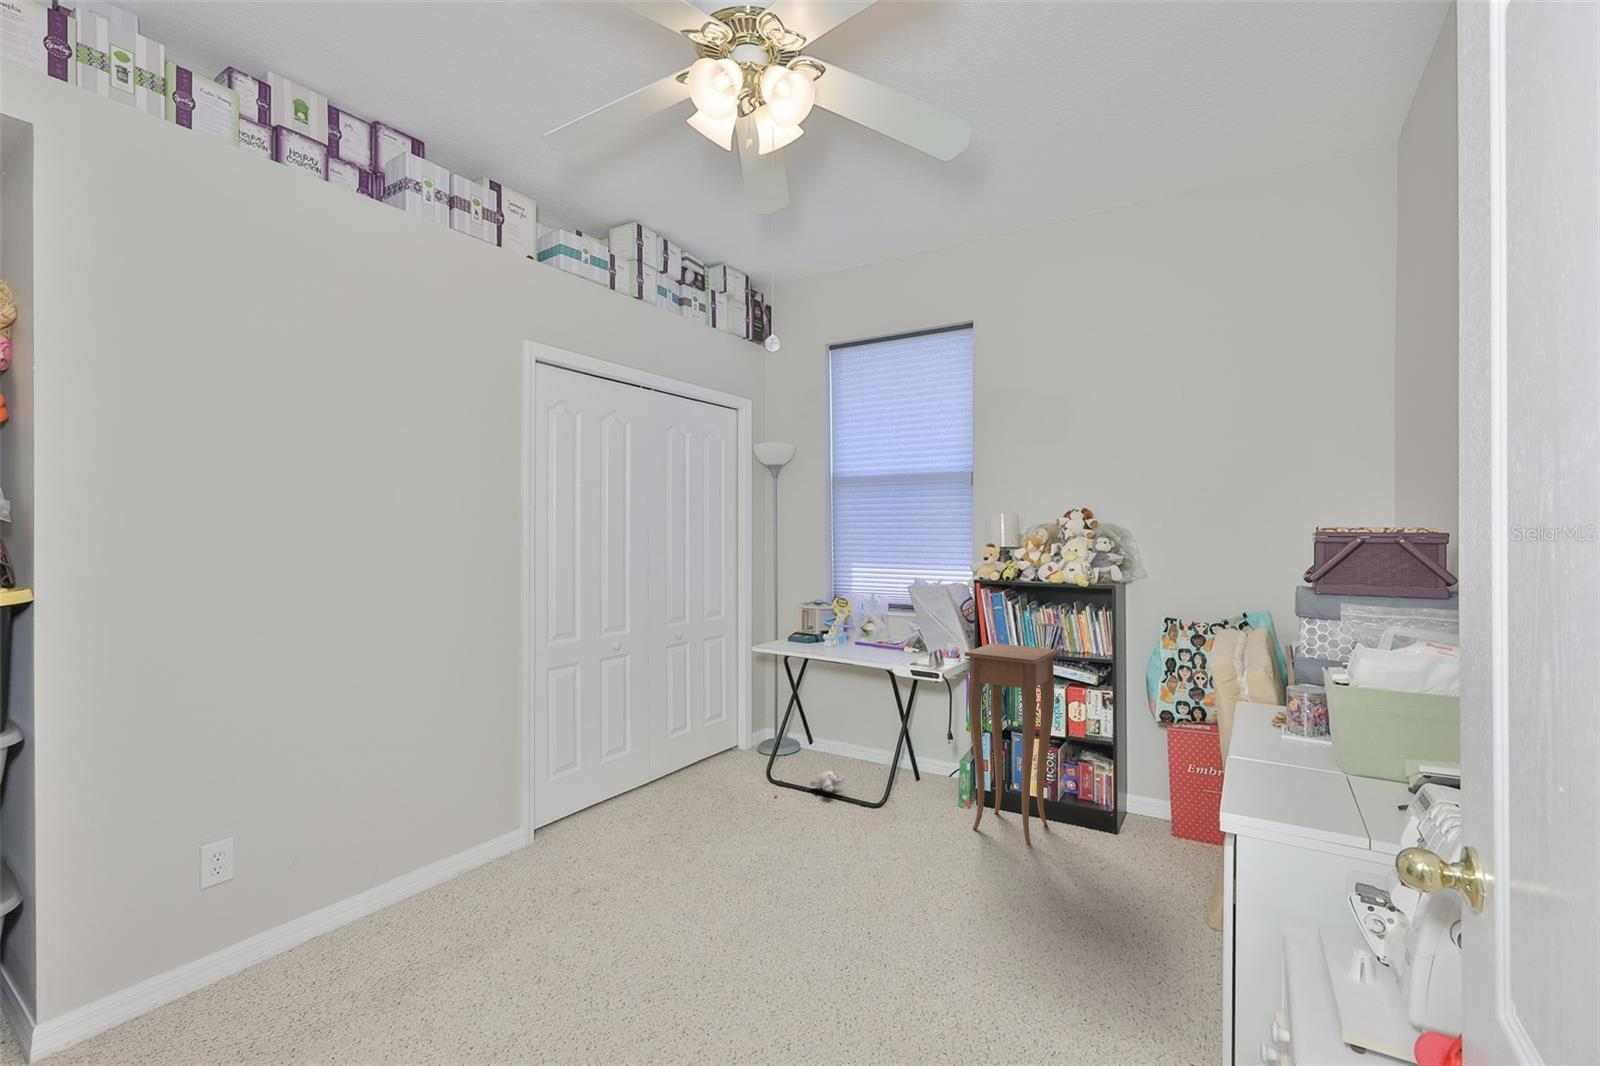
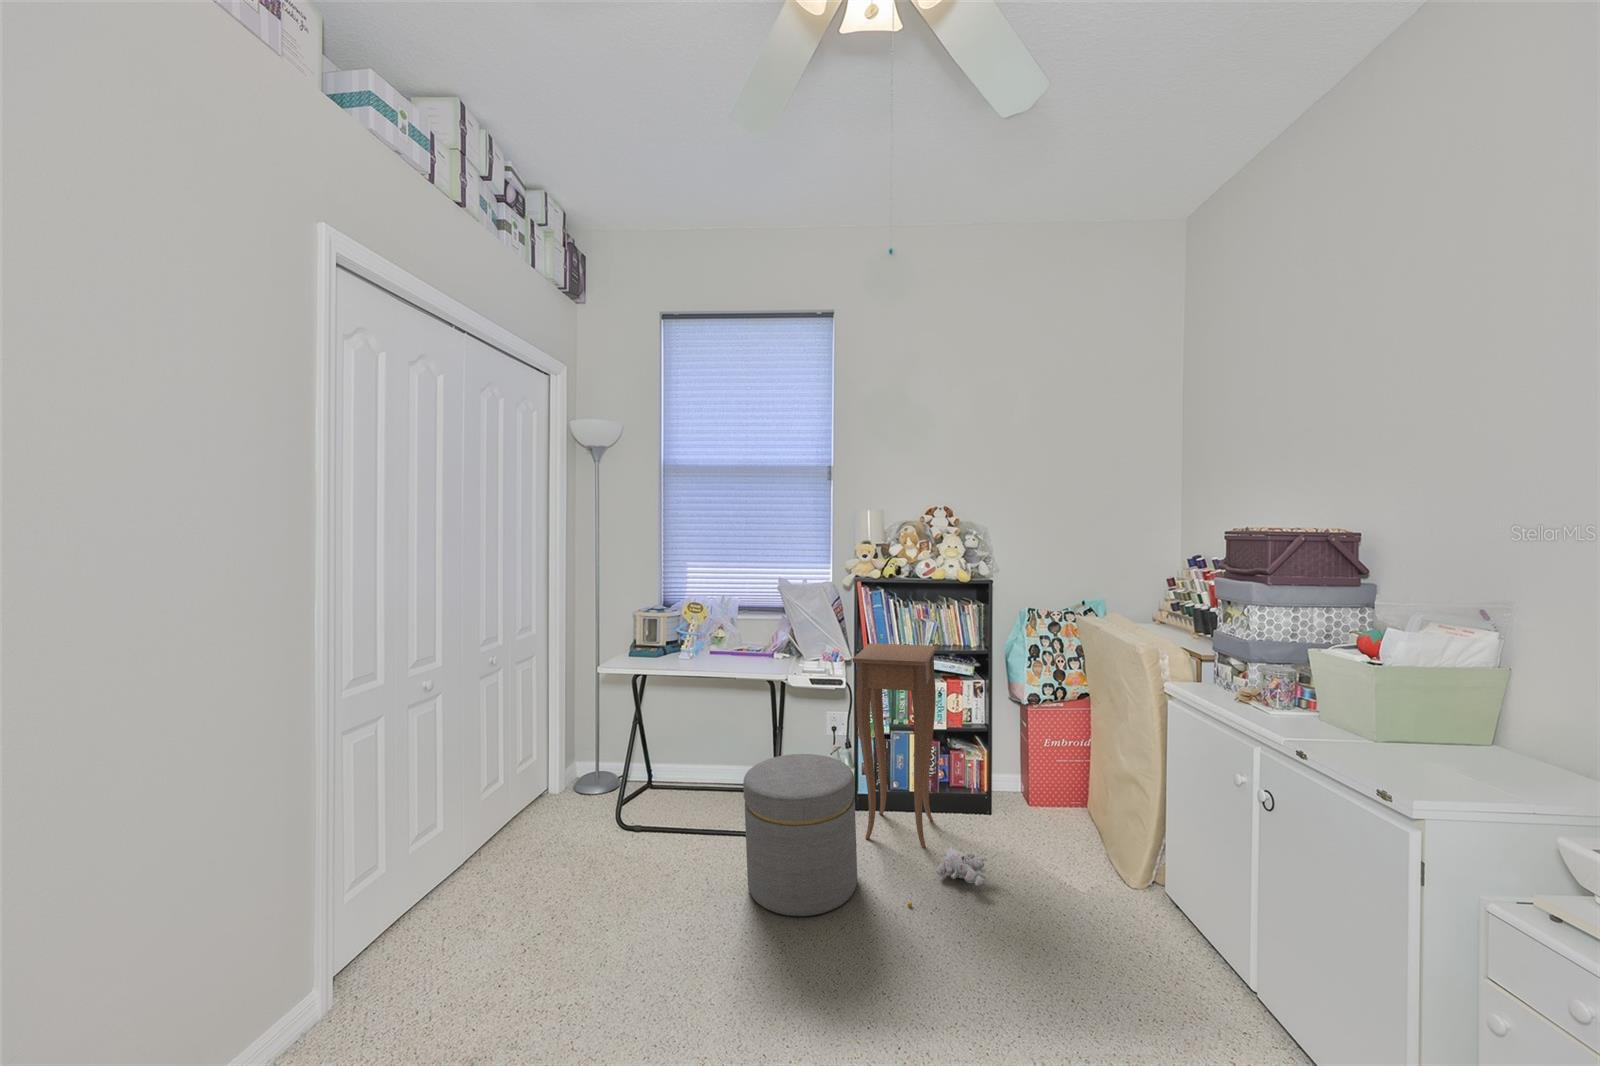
ottoman: none [850,736,952,874] -> present [743,754,857,916]
plush toy: present [775,771,846,796] -> present [908,846,987,906]

